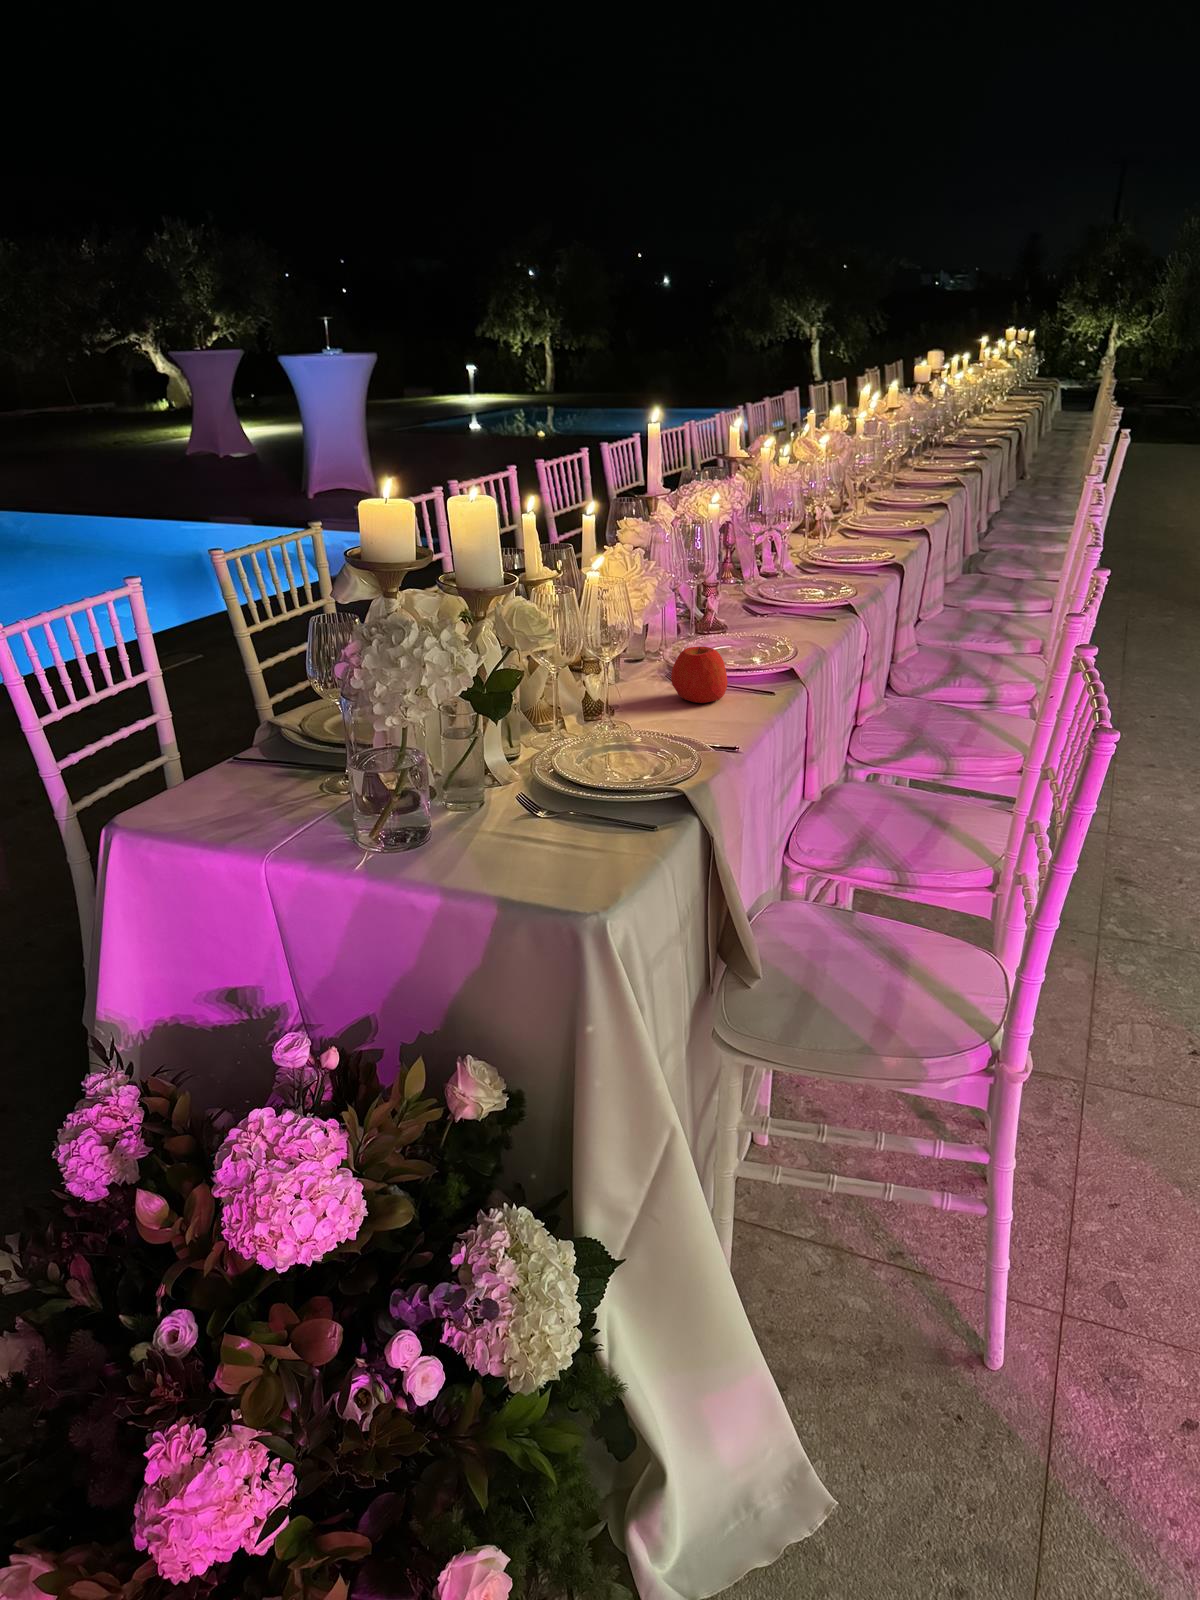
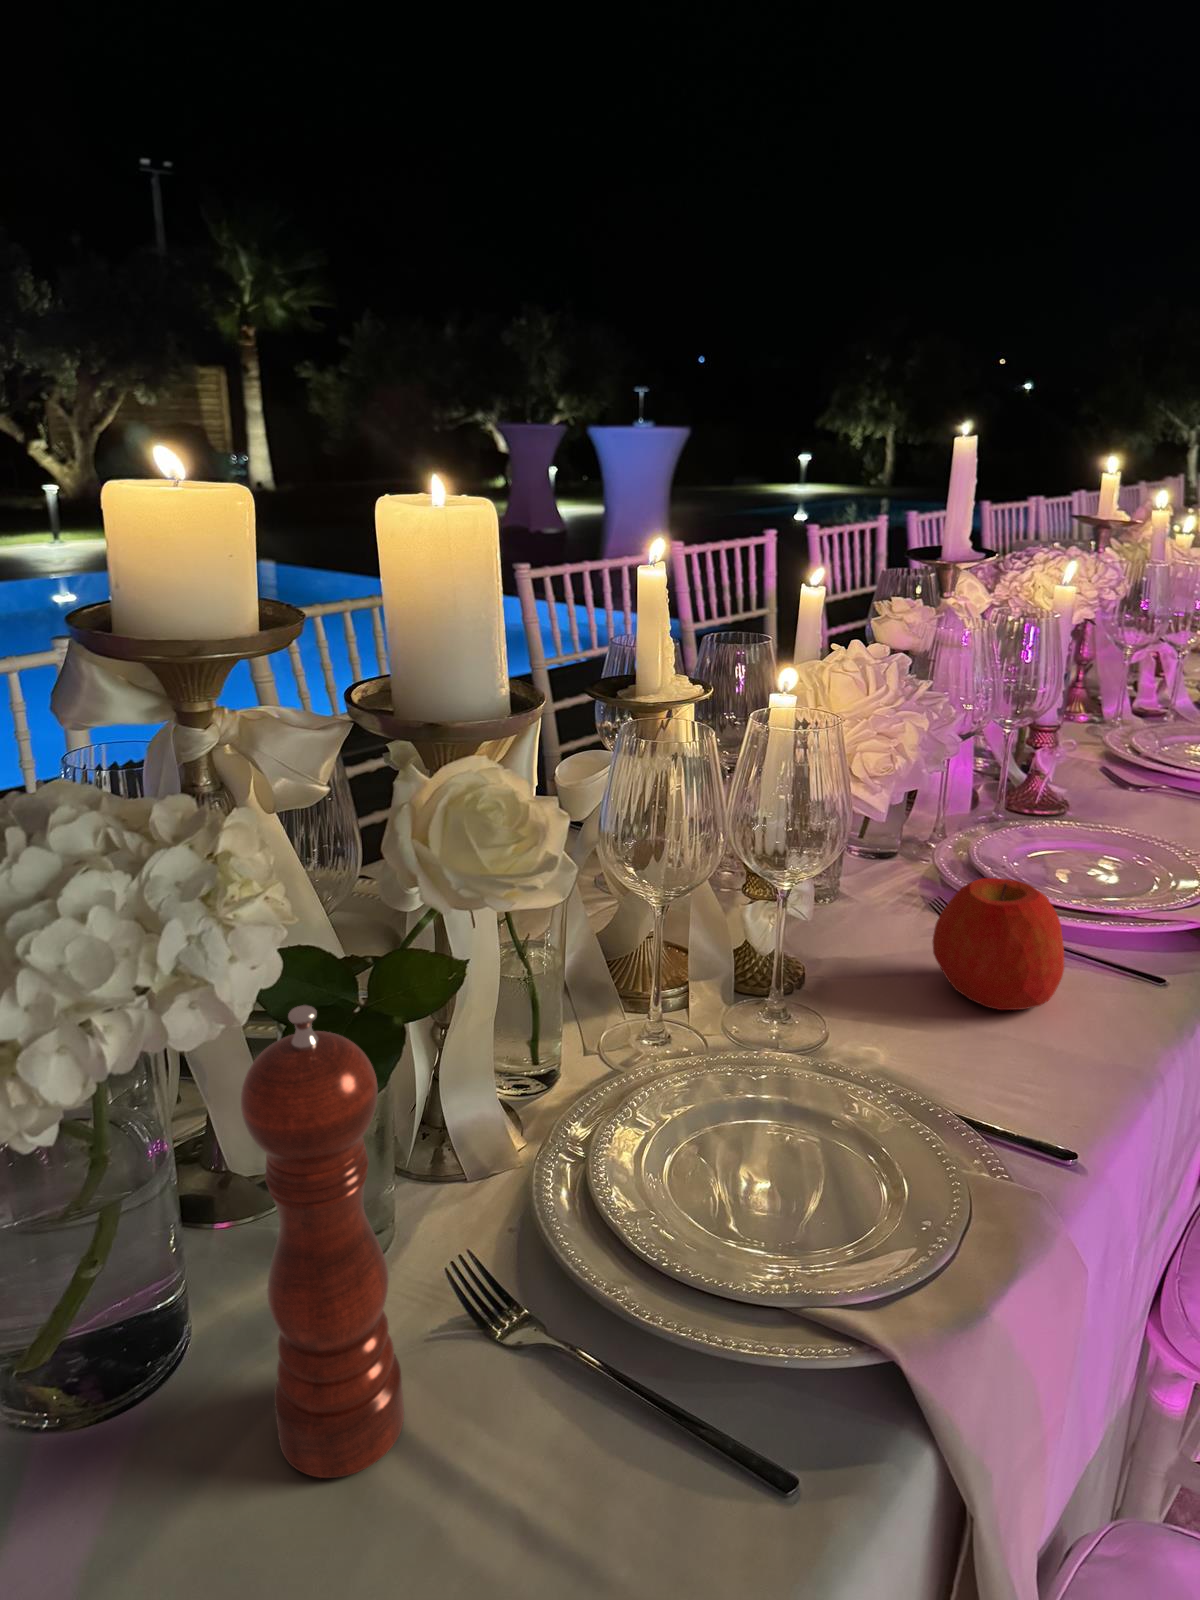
pepper mill: none [486,667,534,823] -> present [241,1005,404,1478]

